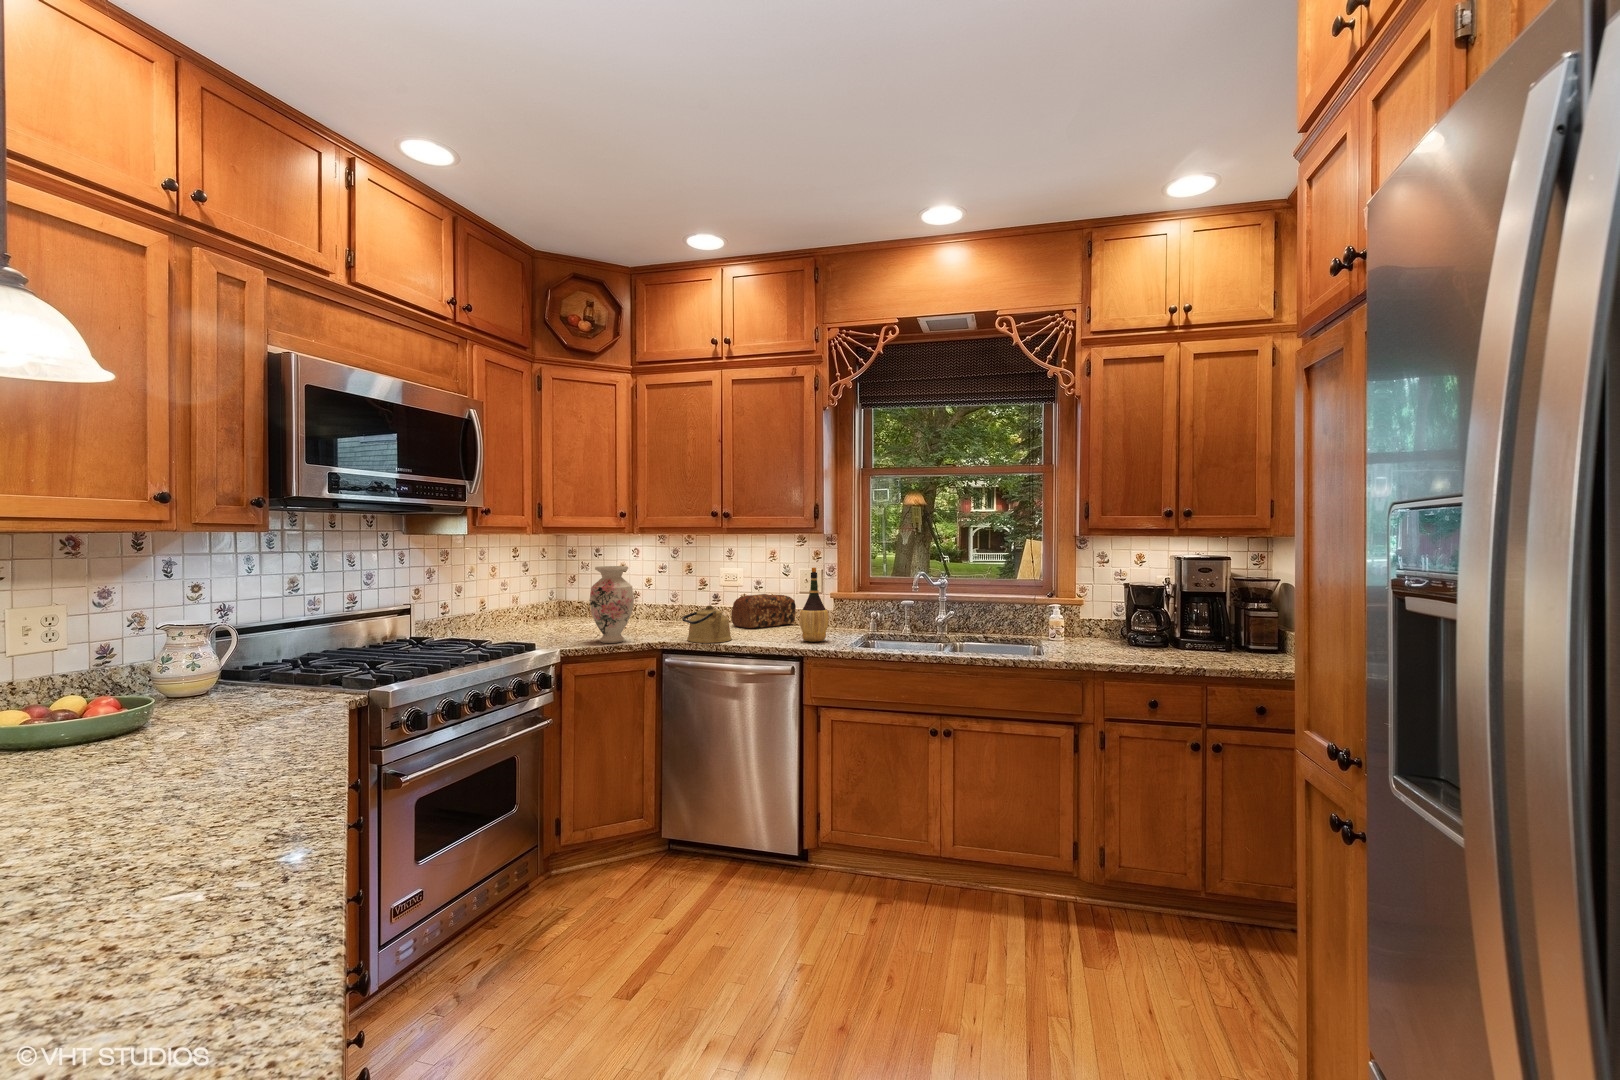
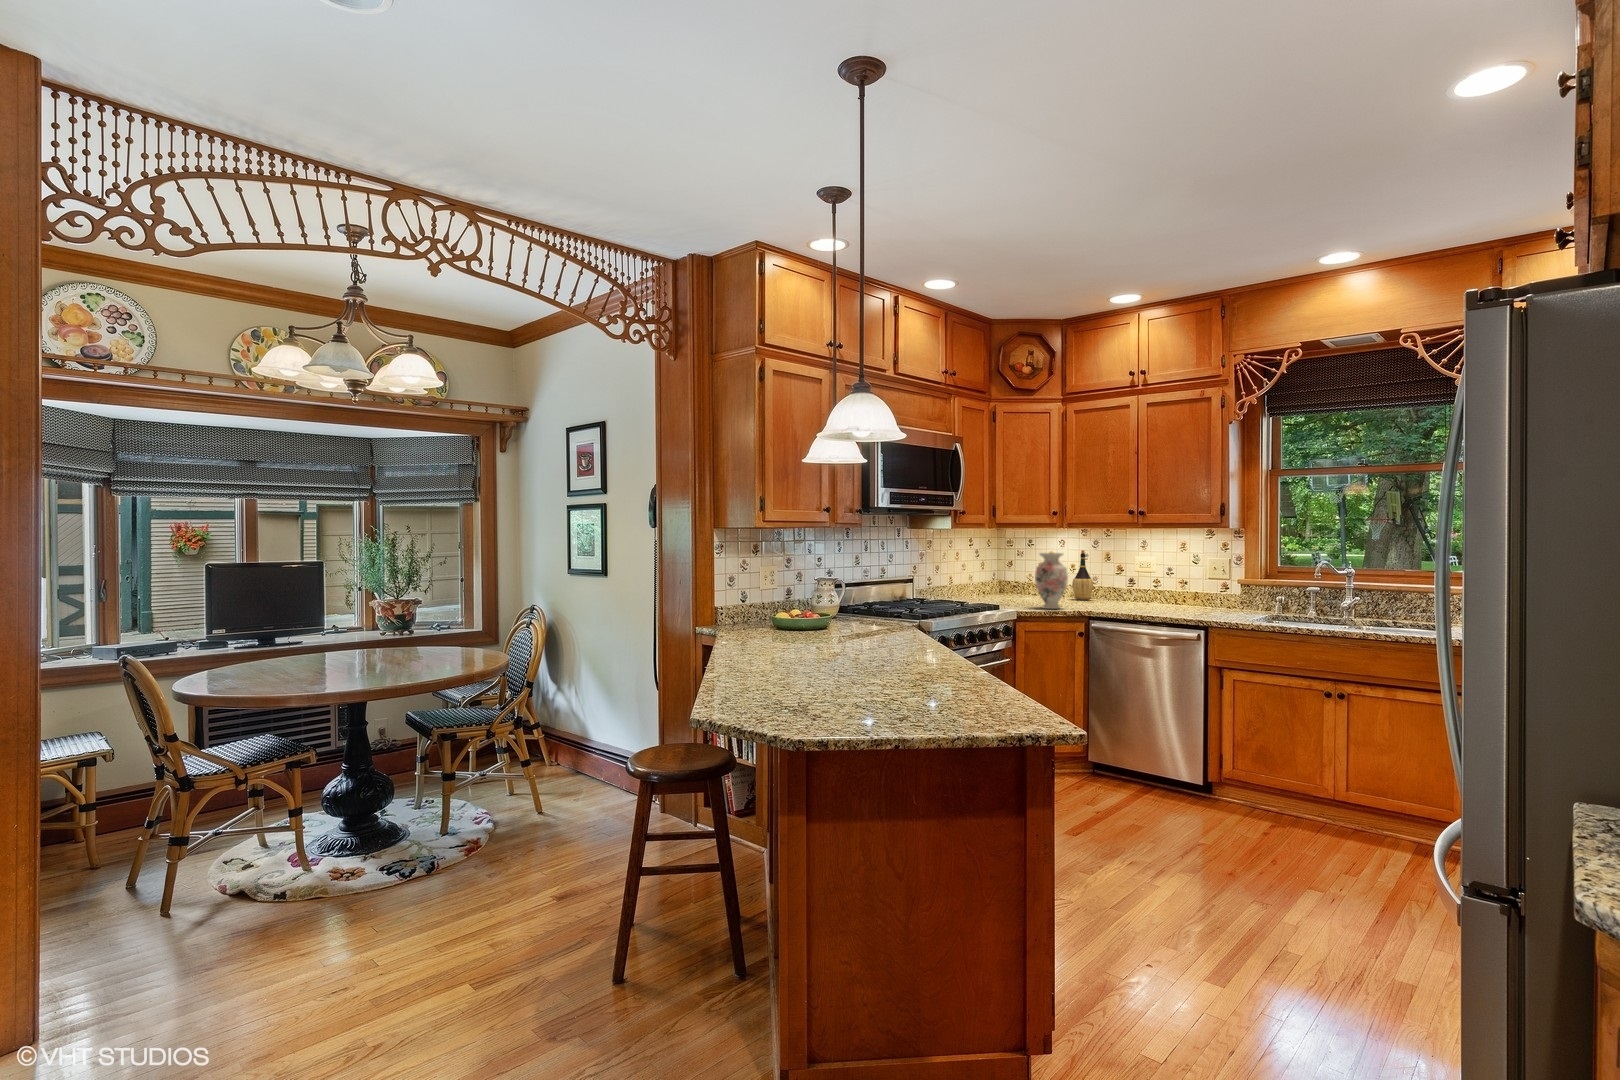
wine bottle: present [799,567,829,642] -> present [1072,550,1093,600]
bread loaf: present [731,594,796,629] -> none [1145,579,1204,606]
kettle: present [682,605,732,643] -> none [1105,584,1147,613]

